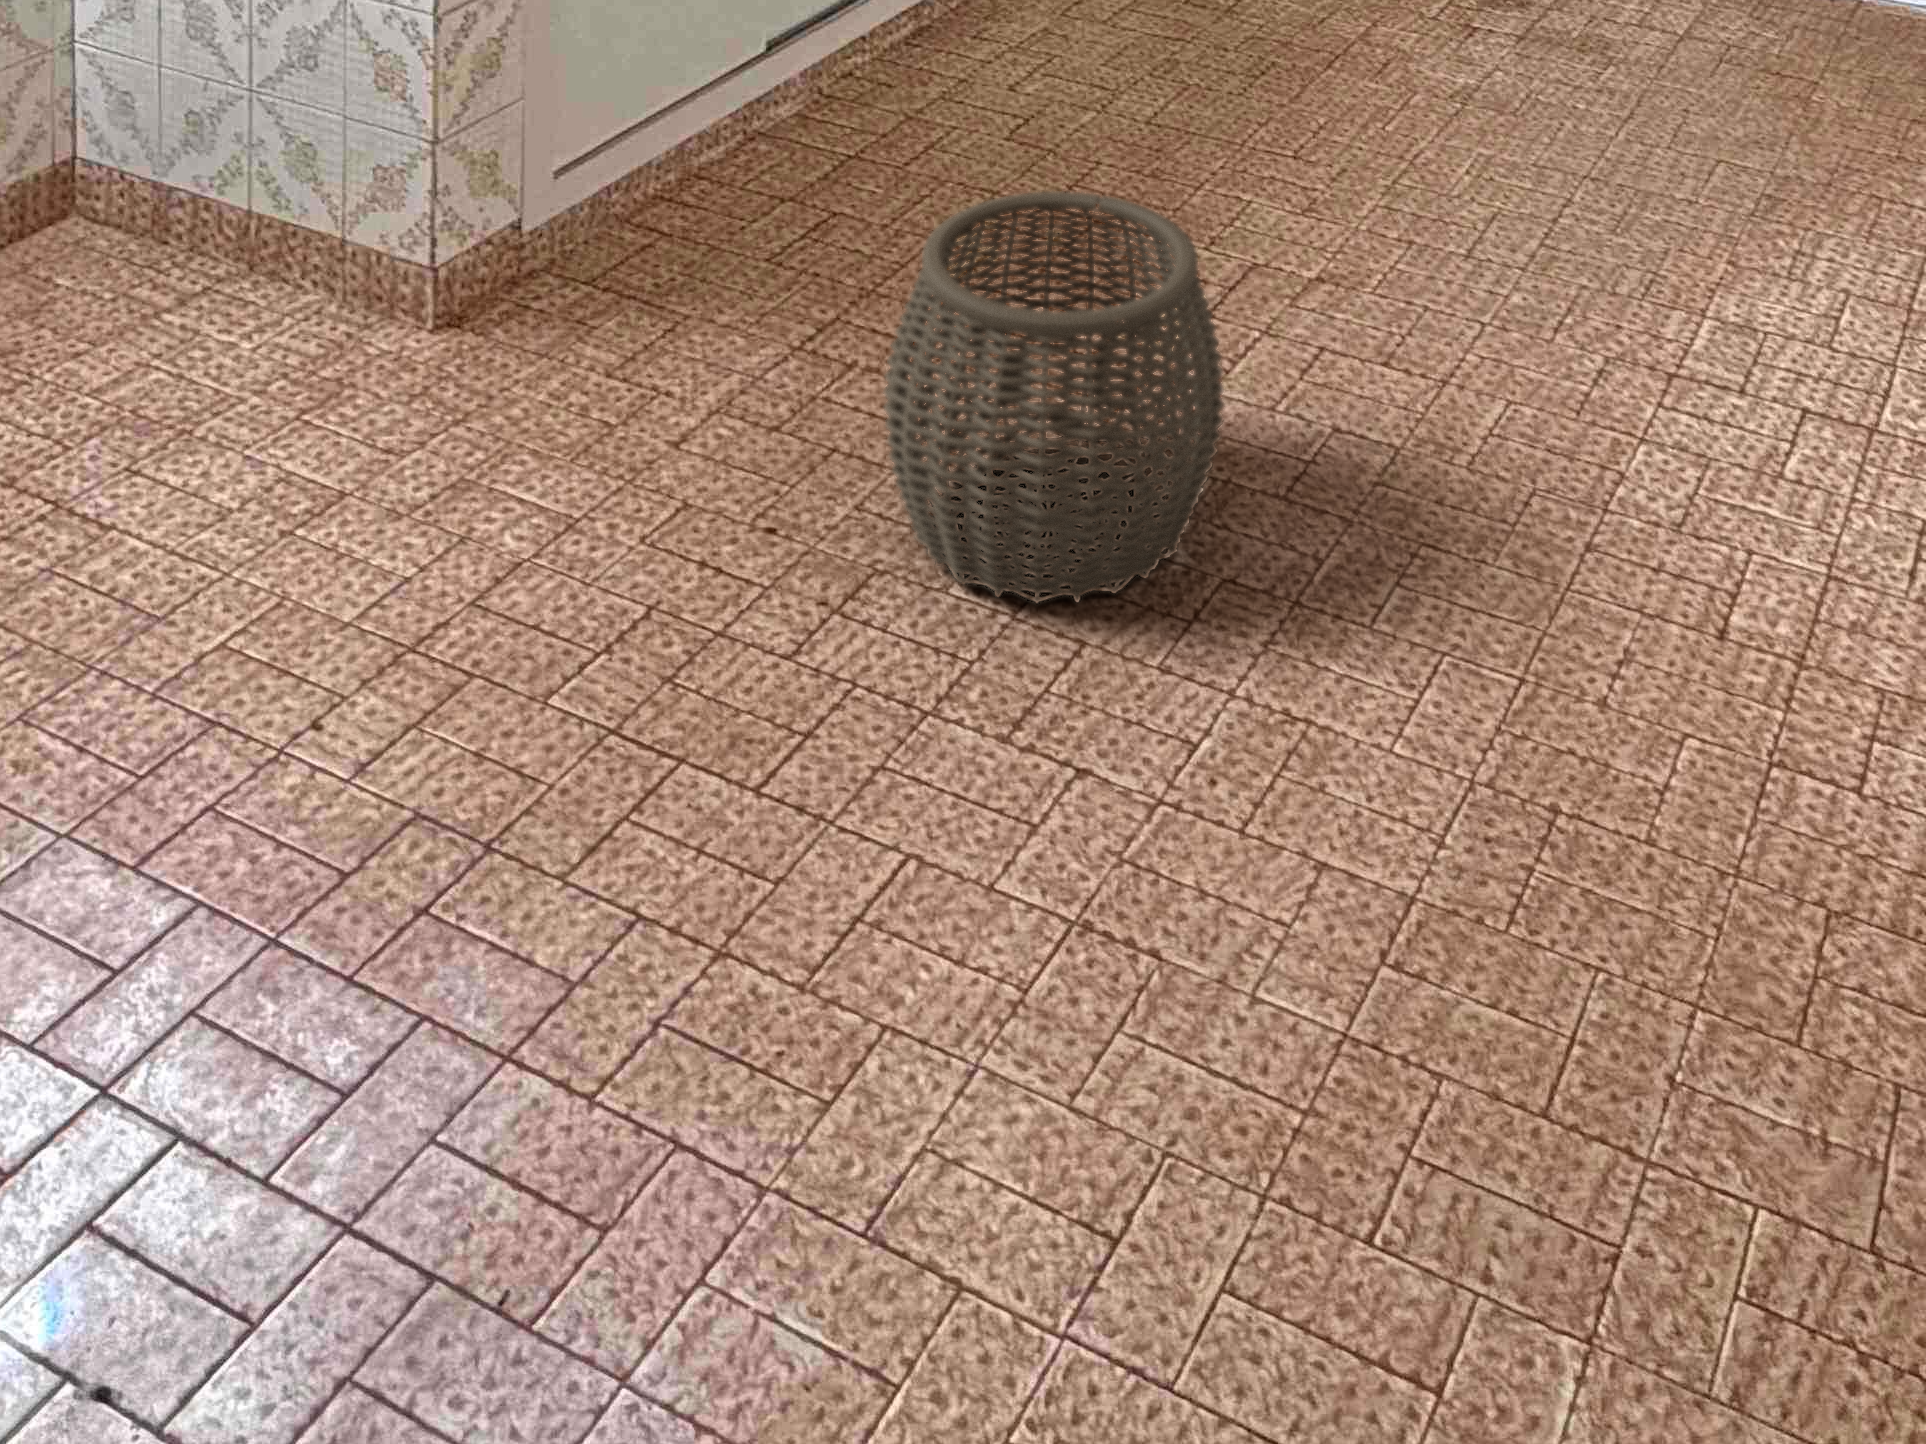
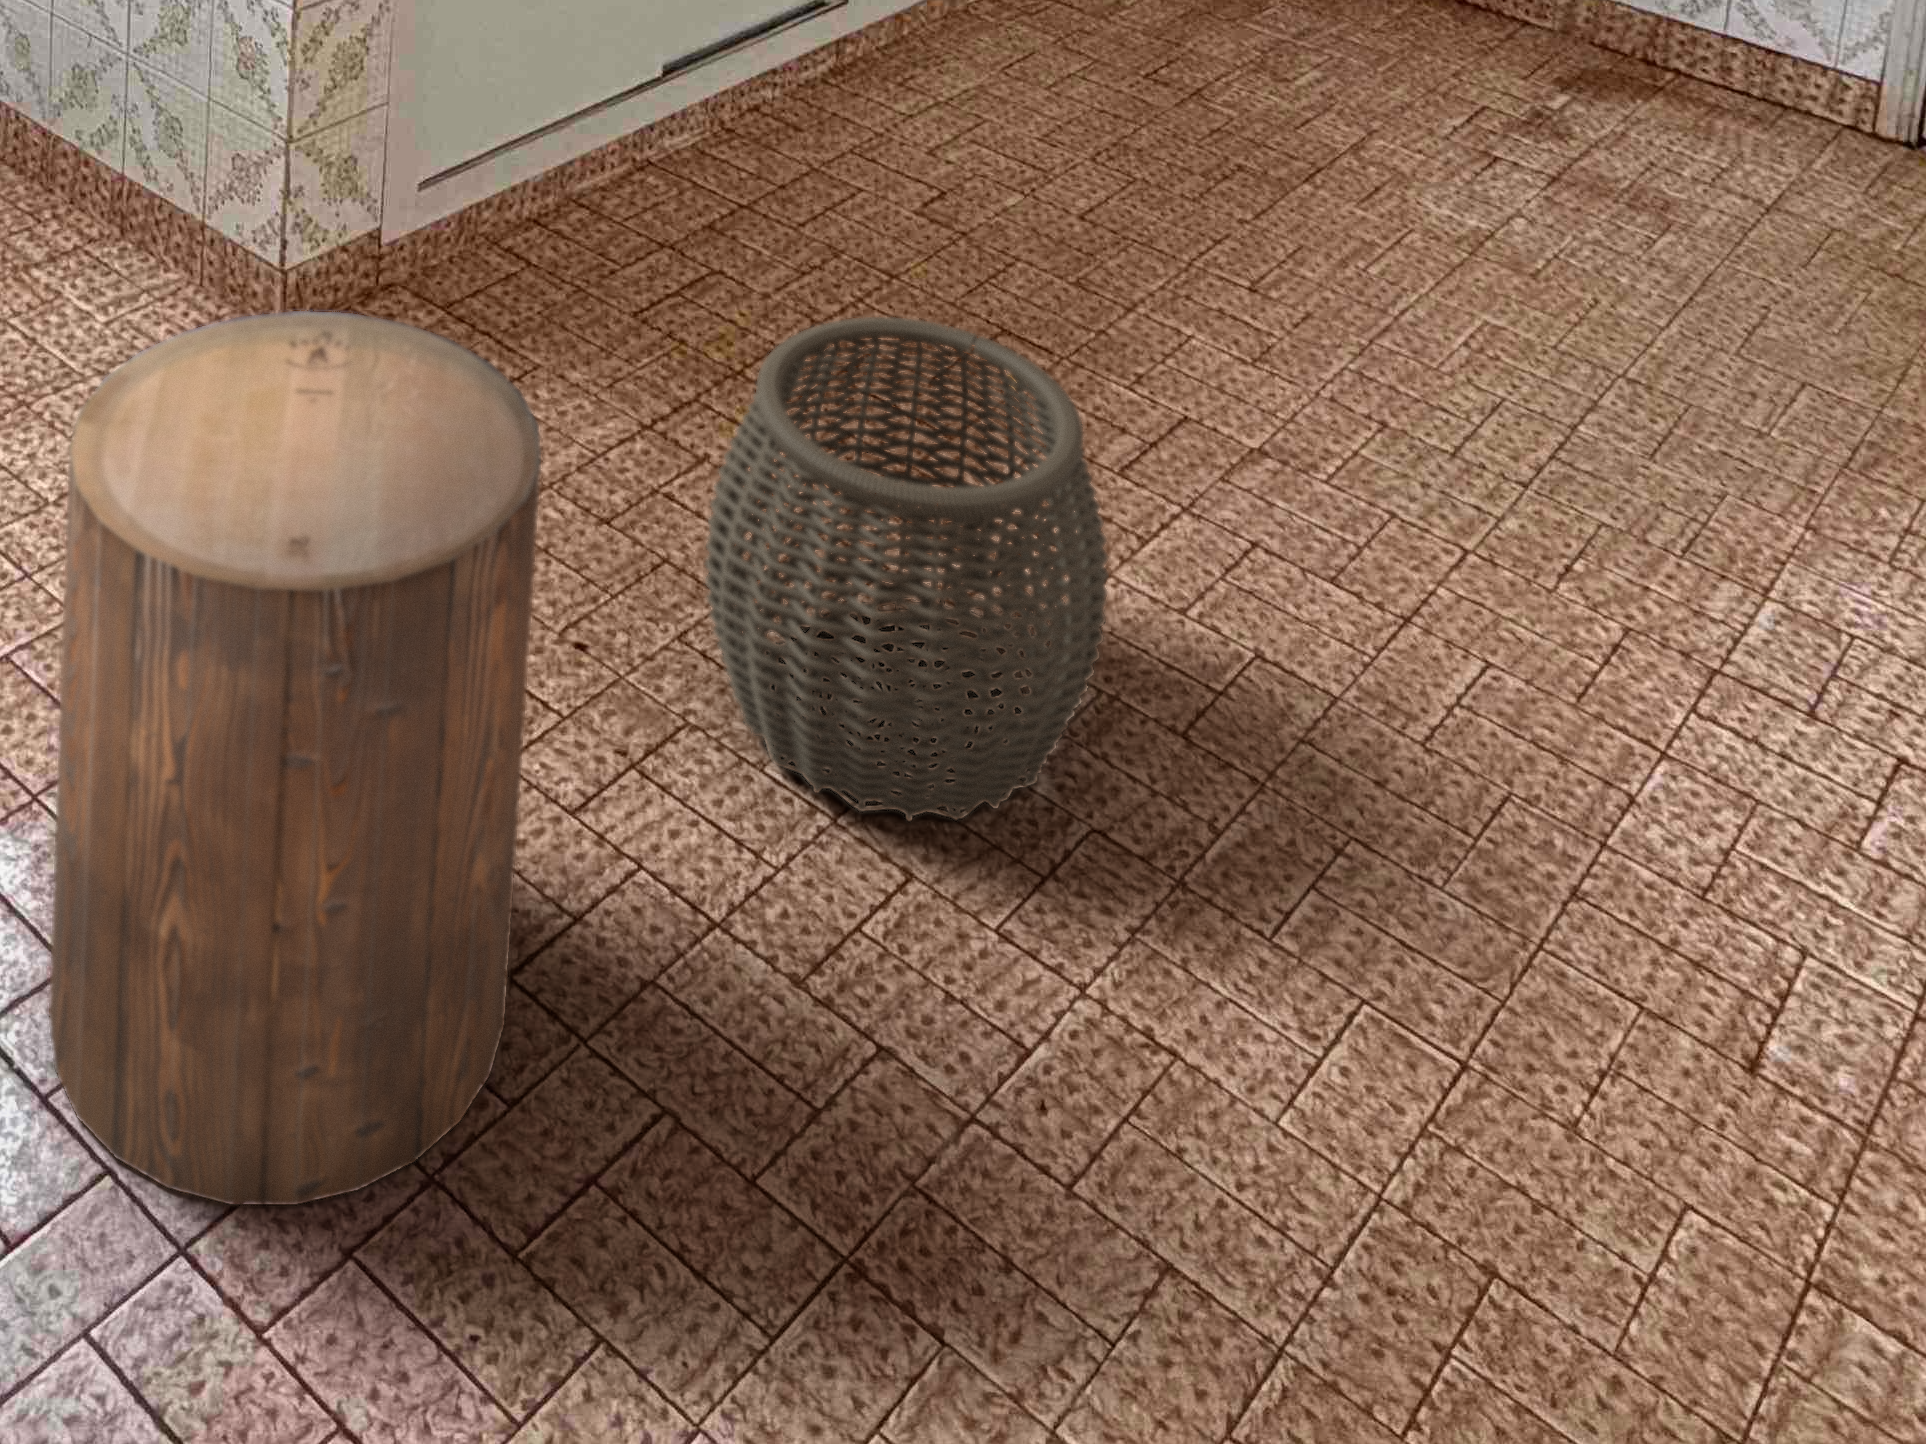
stool: none [338,238,774,1019] -> present [49,311,541,1205]

